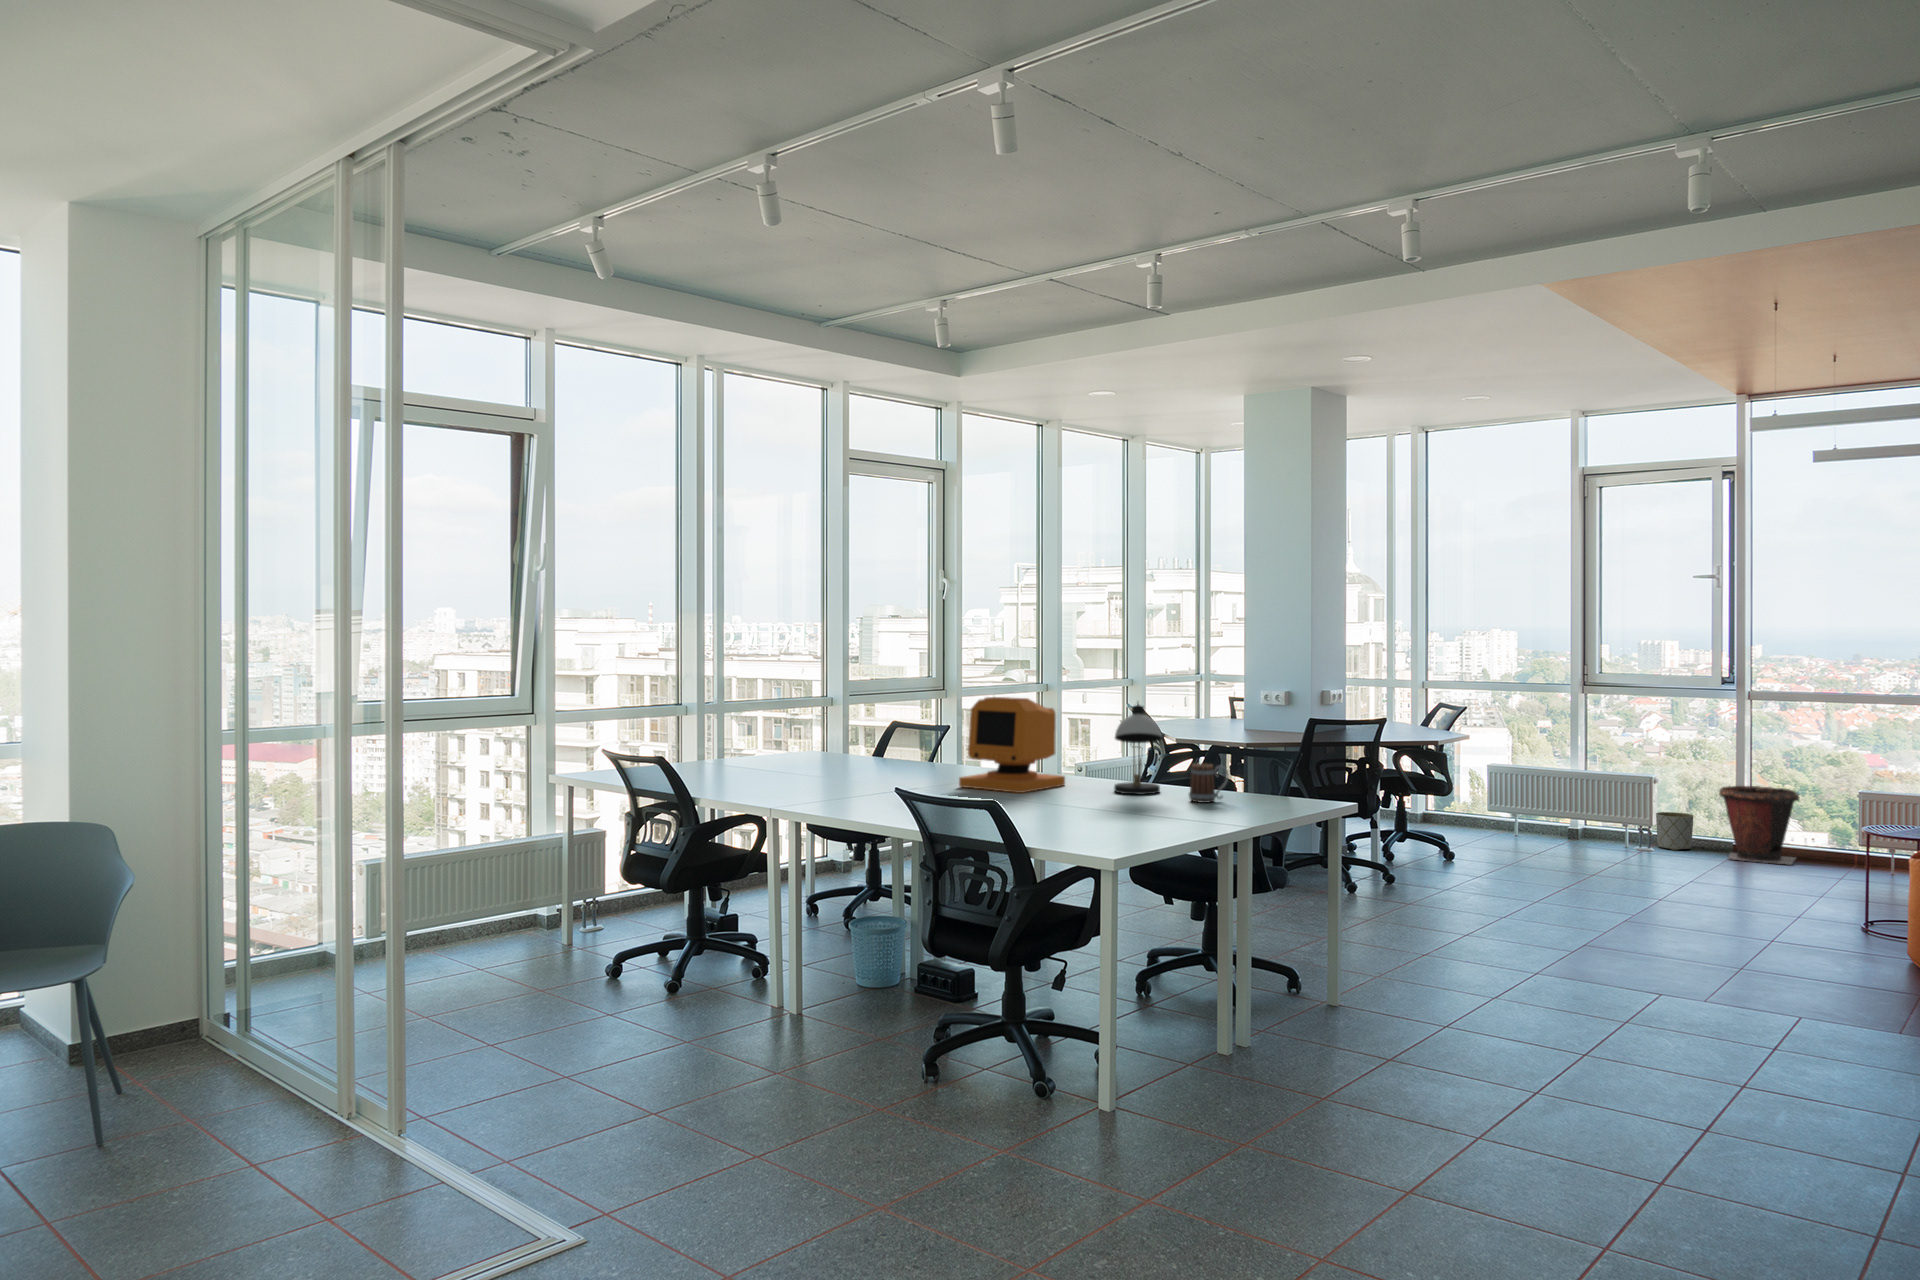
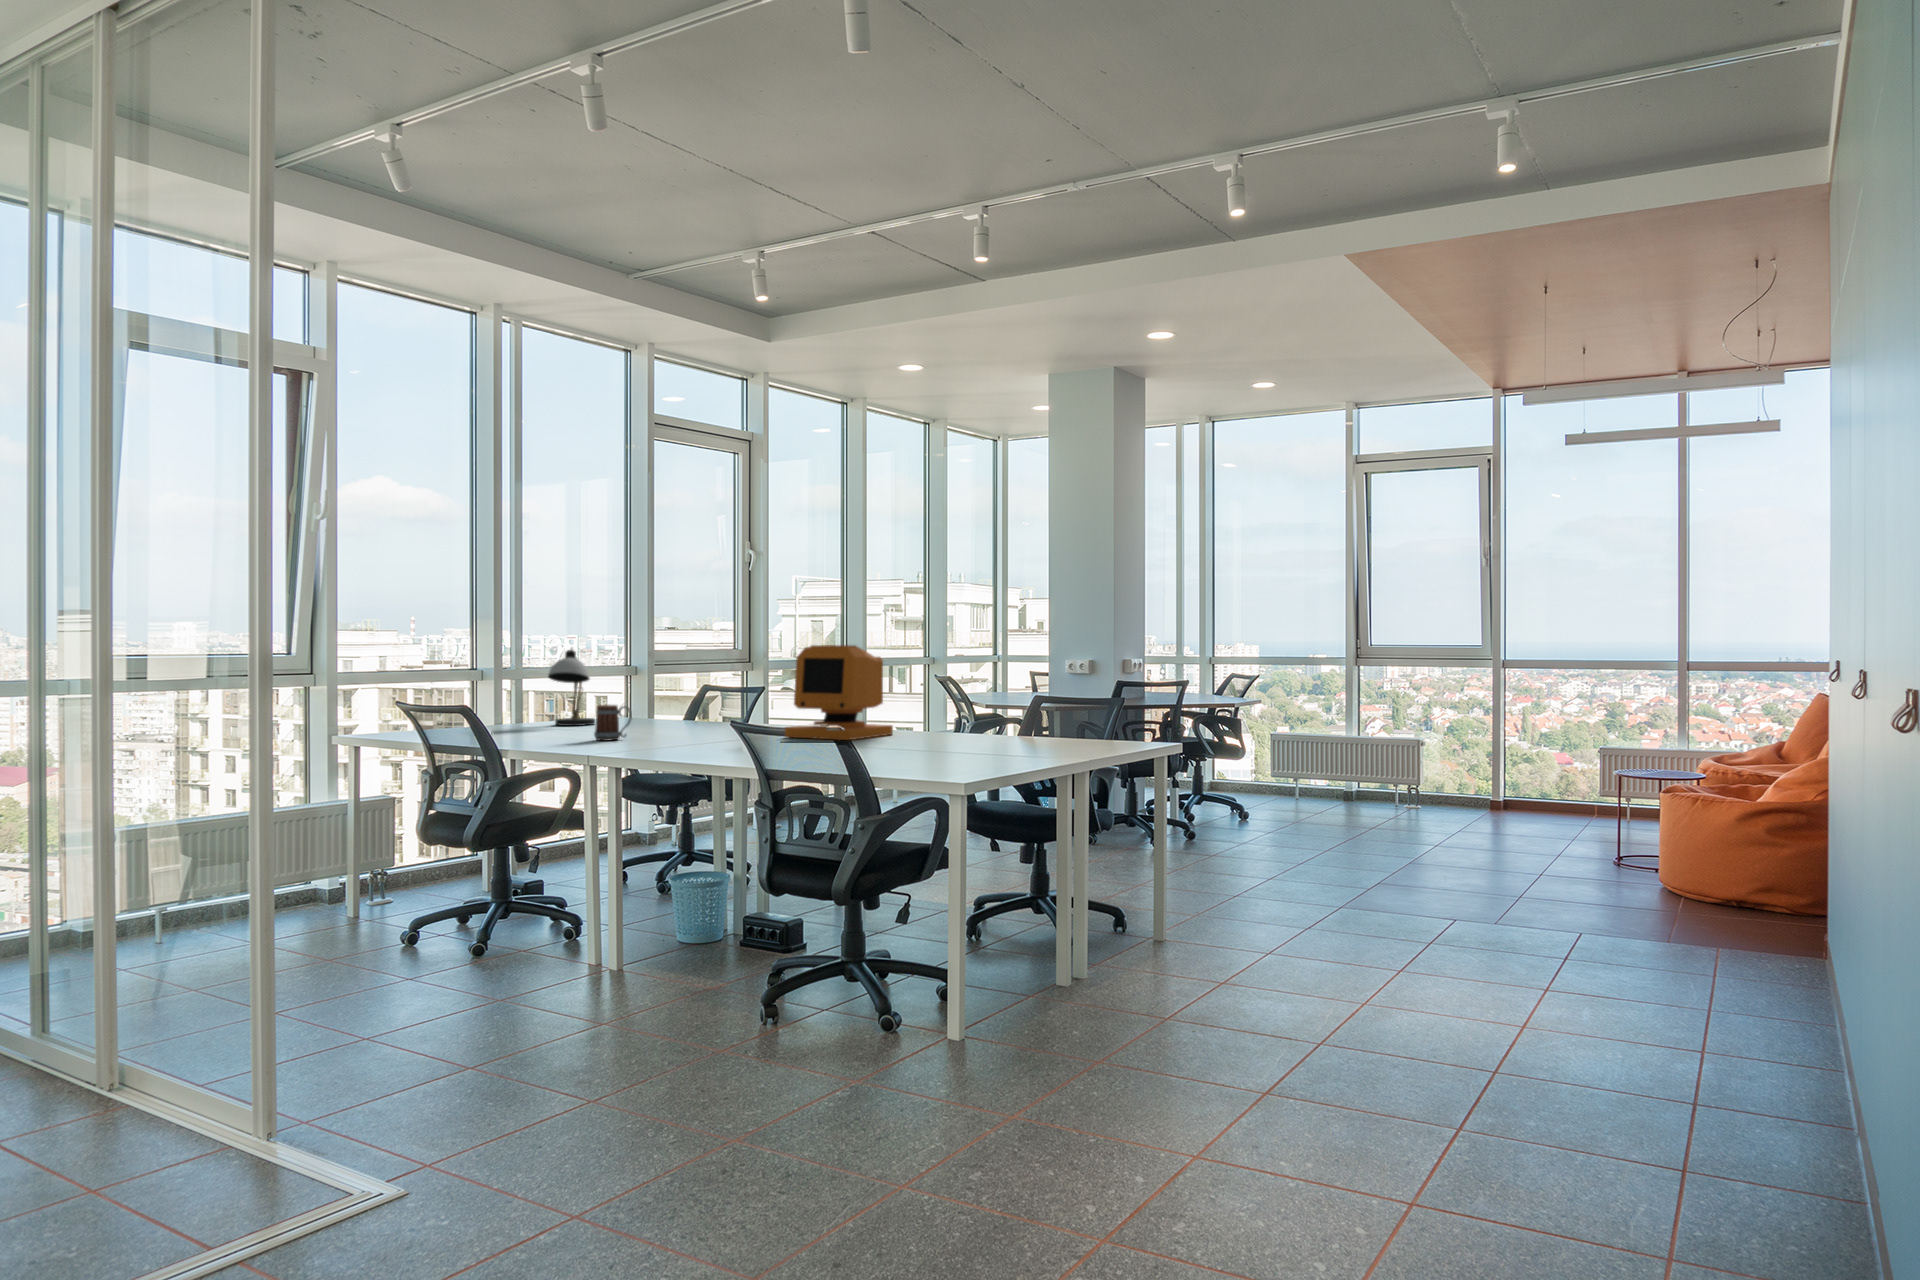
desk lamp: present [1114,704,1162,794] -> present [548,649,595,726]
mug: present [1189,764,1229,803] -> present [594,705,632,741]
trash can: present [1719,786,1799,864] -> none [1475,746,1544,816]
planter: present [1656,812,1693,850] -> none [1421,773,1453,808]

